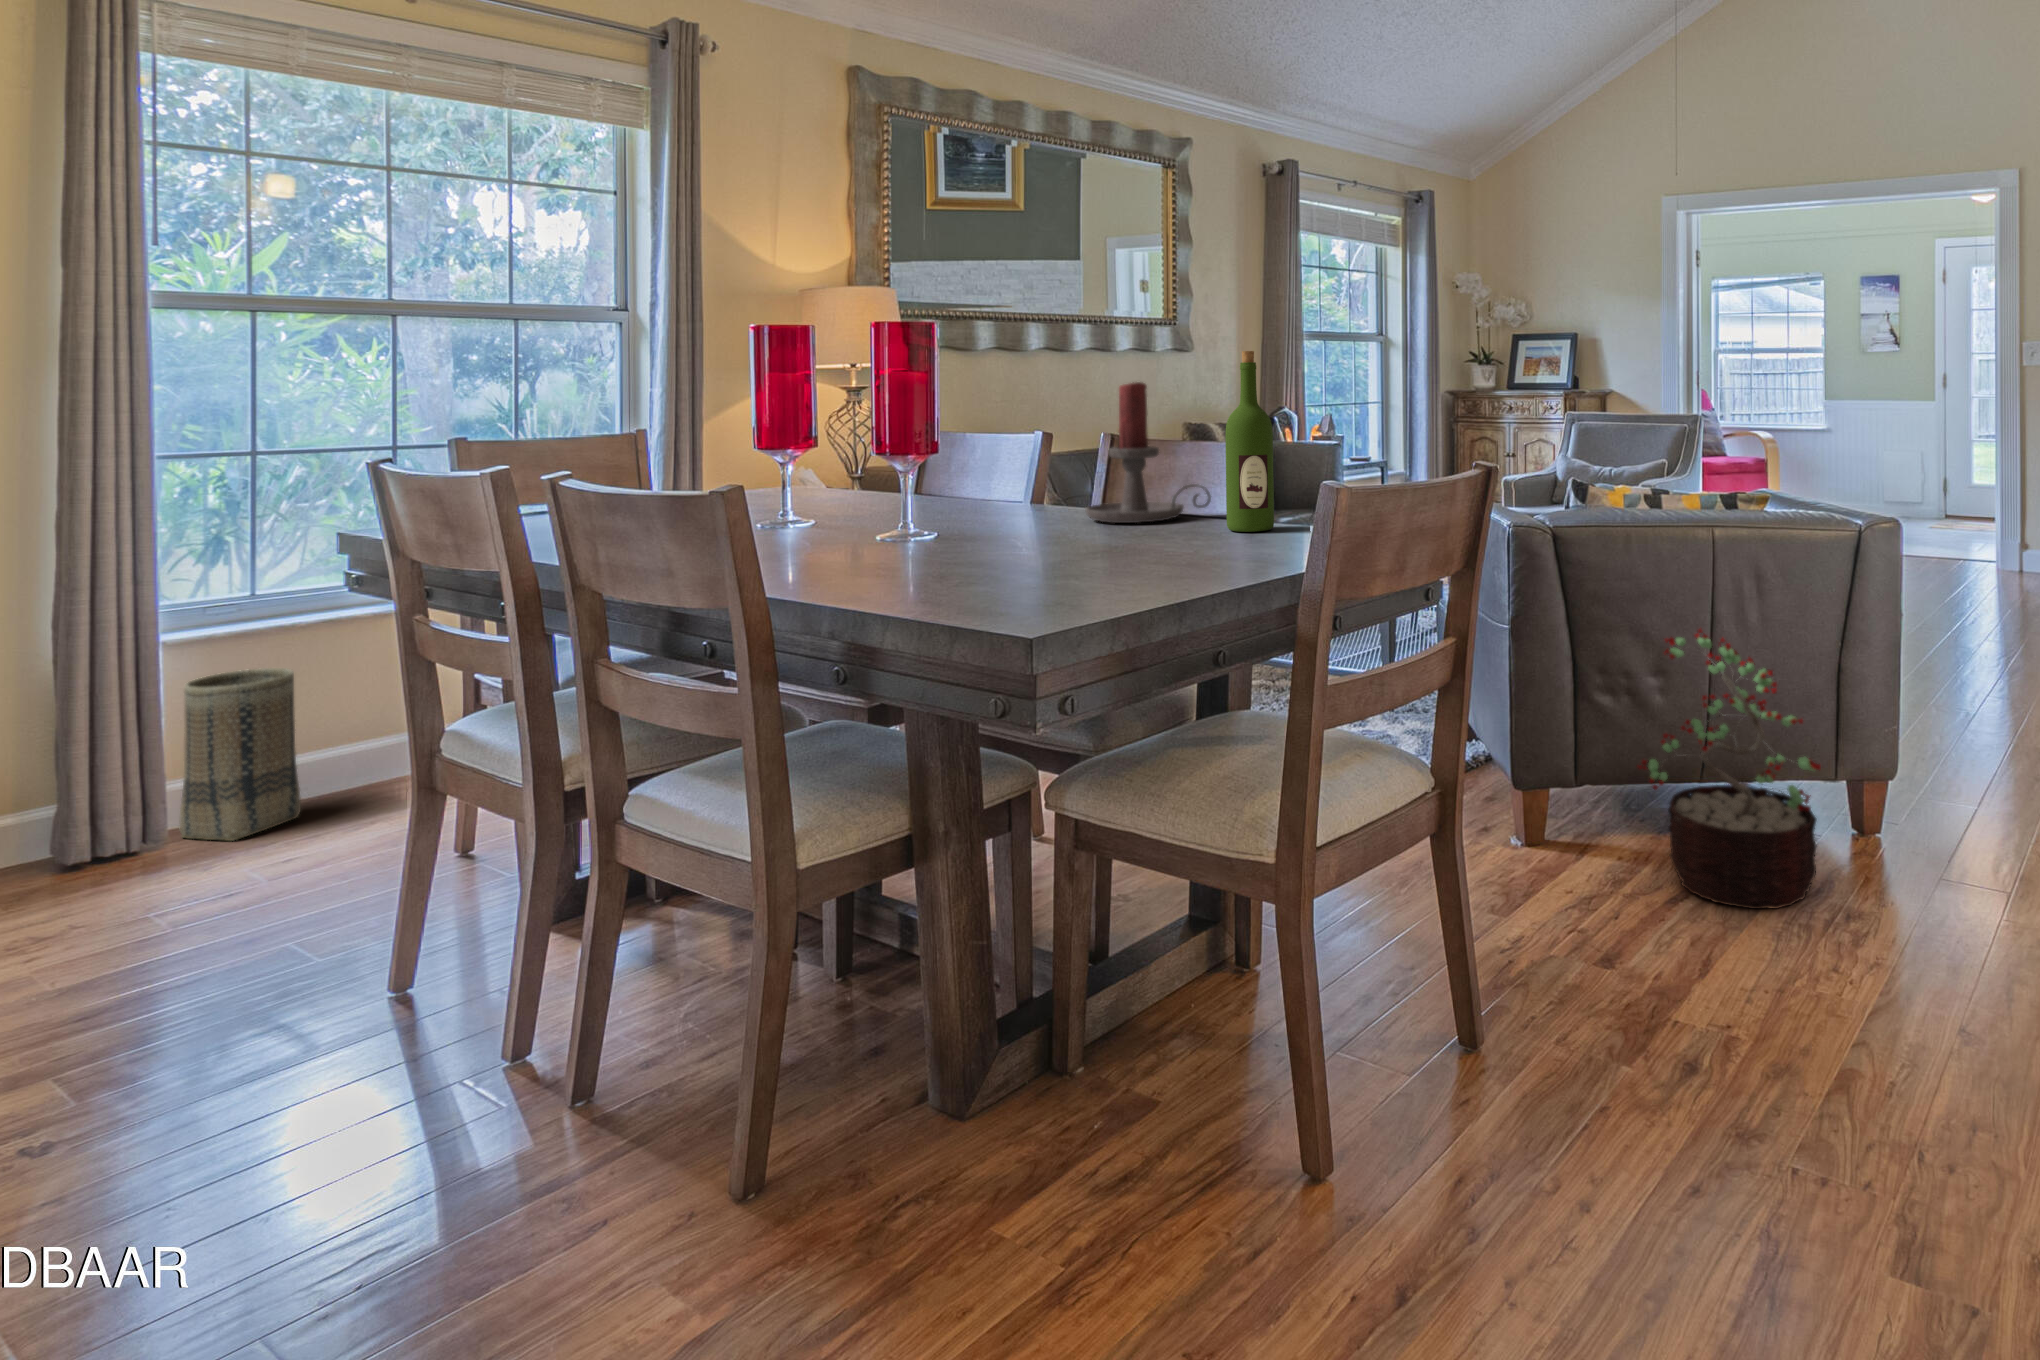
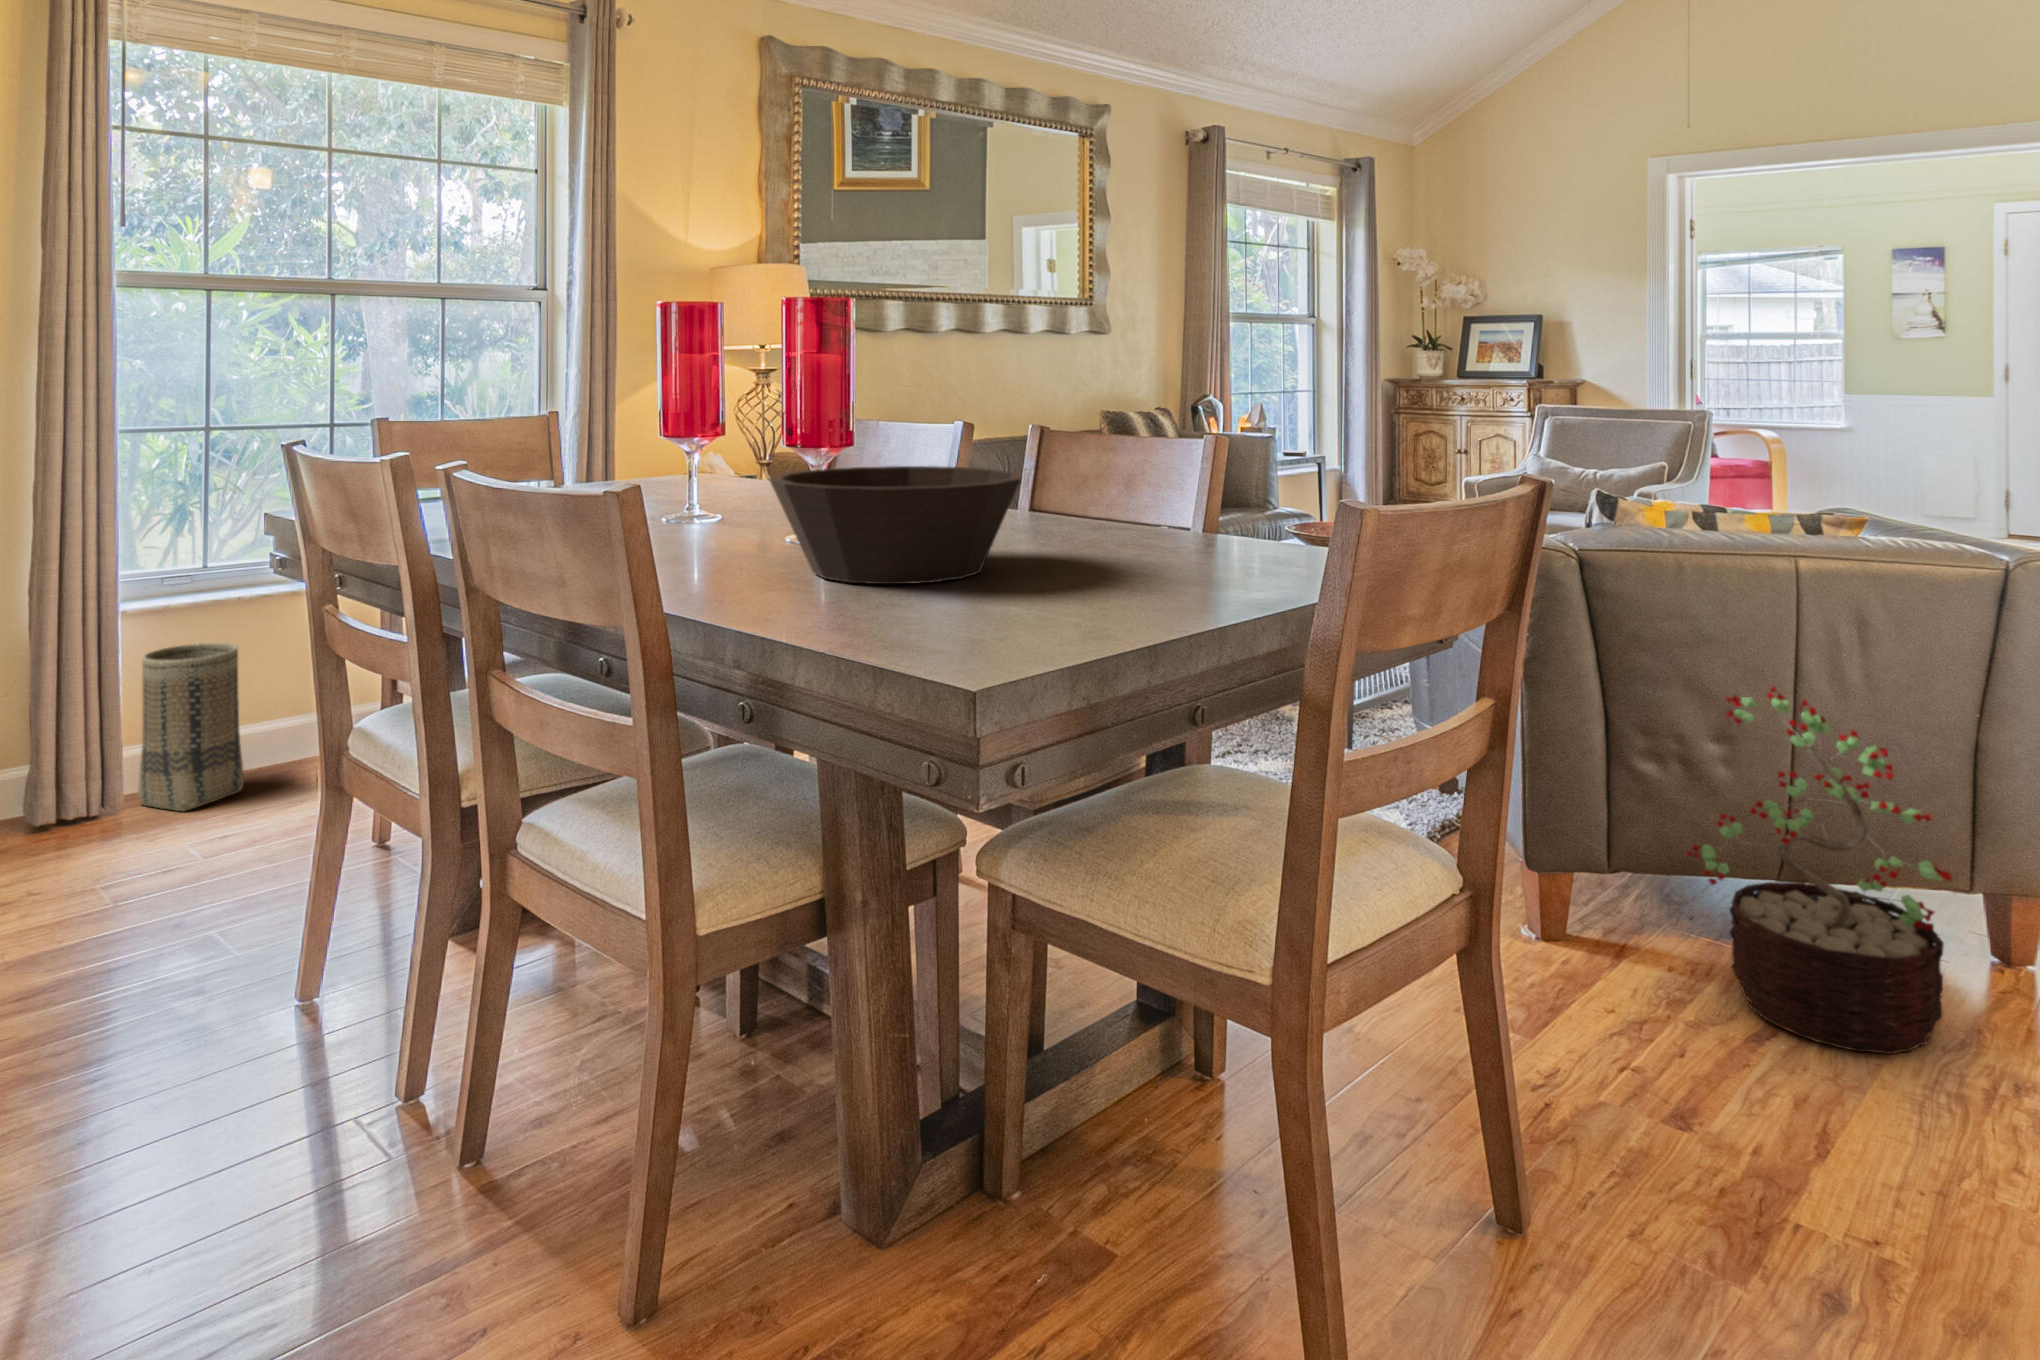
wine bottle: present [1225,351,1274,532] -> none [1188,336,1246,553]
candle holder: present [1085,382,1211,523] -> none [1018,371,1164,535]
bowl: none [856,465,1082,565] -> present [770,466,1022,584]

